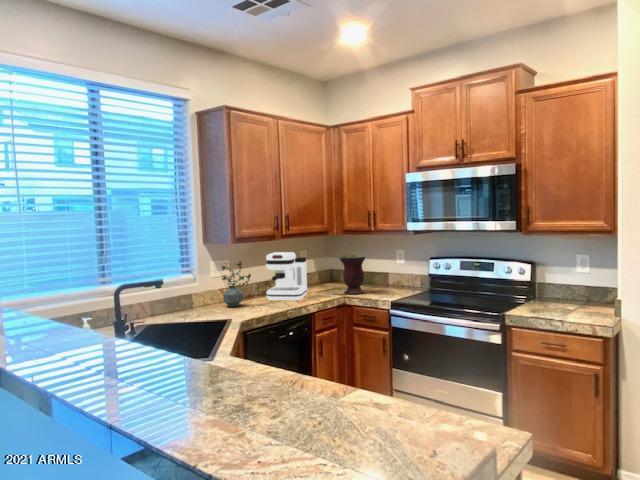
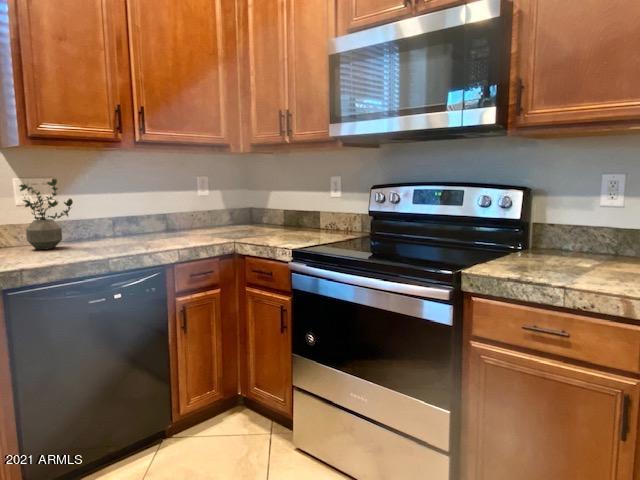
coffee maker: present [266,252,307,301] -> none [105,171,182,244]
vase: present [340,253,365,294] -> none [233,176,273,238]

